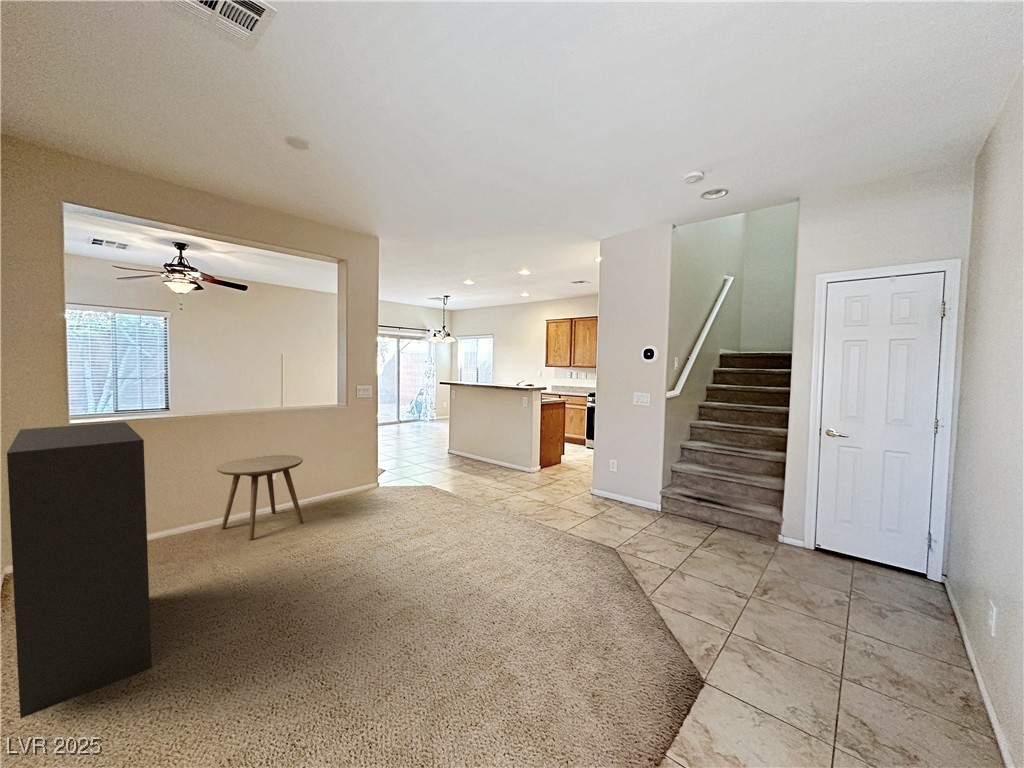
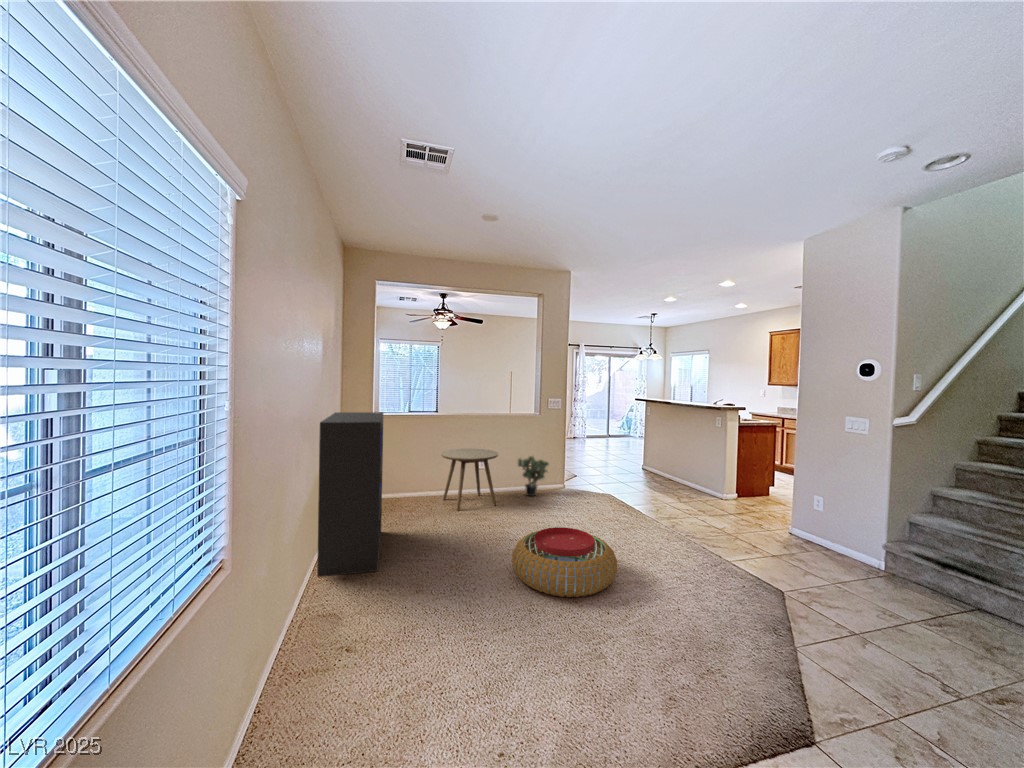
potted plant: none [322,455,363,503] -> present [518,456,548,496]
pouf: none [361,534,483,619] -> present [512,527,617,597]

